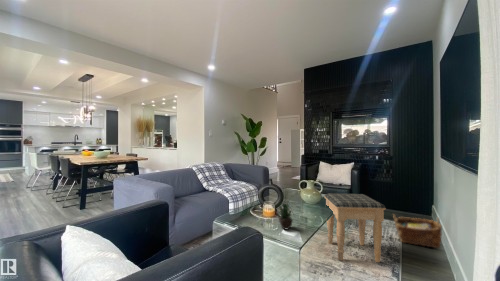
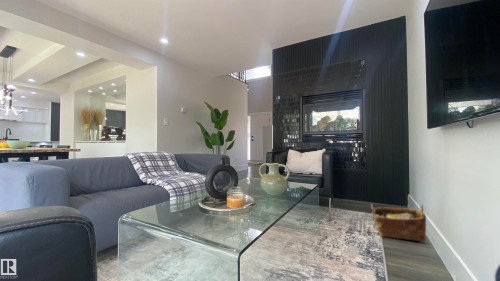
footstool: present [324,193,386,262] -> none [291,179,366,265]
potted plant: present [279,195,293,229] -> none [212,154,246,226]

